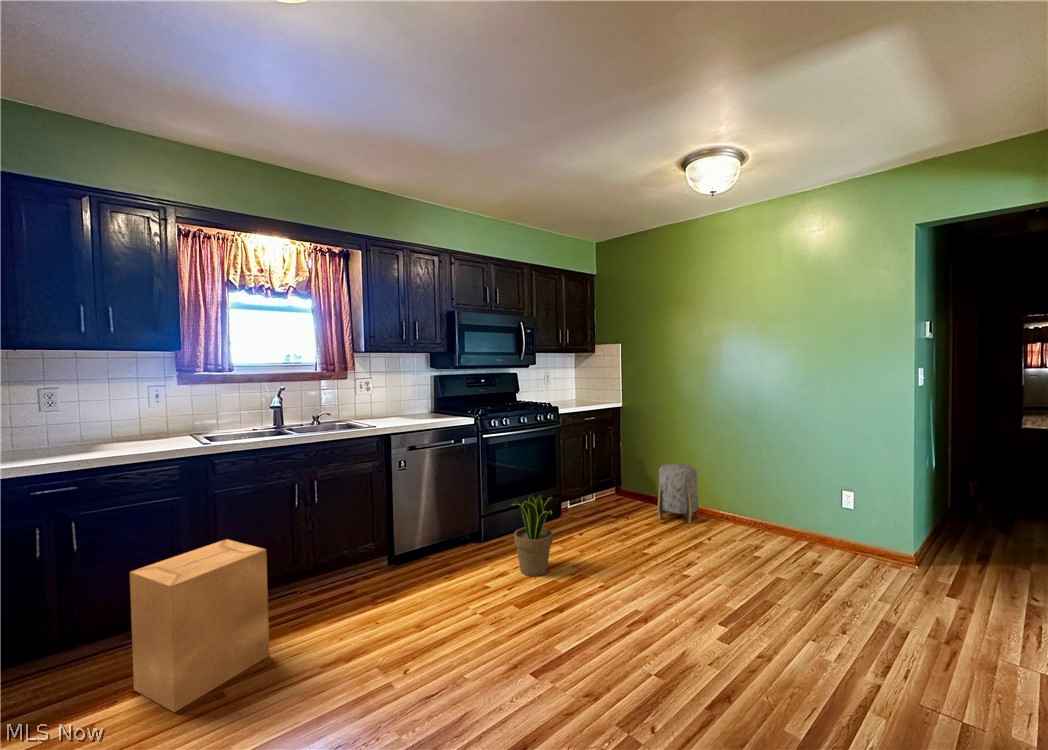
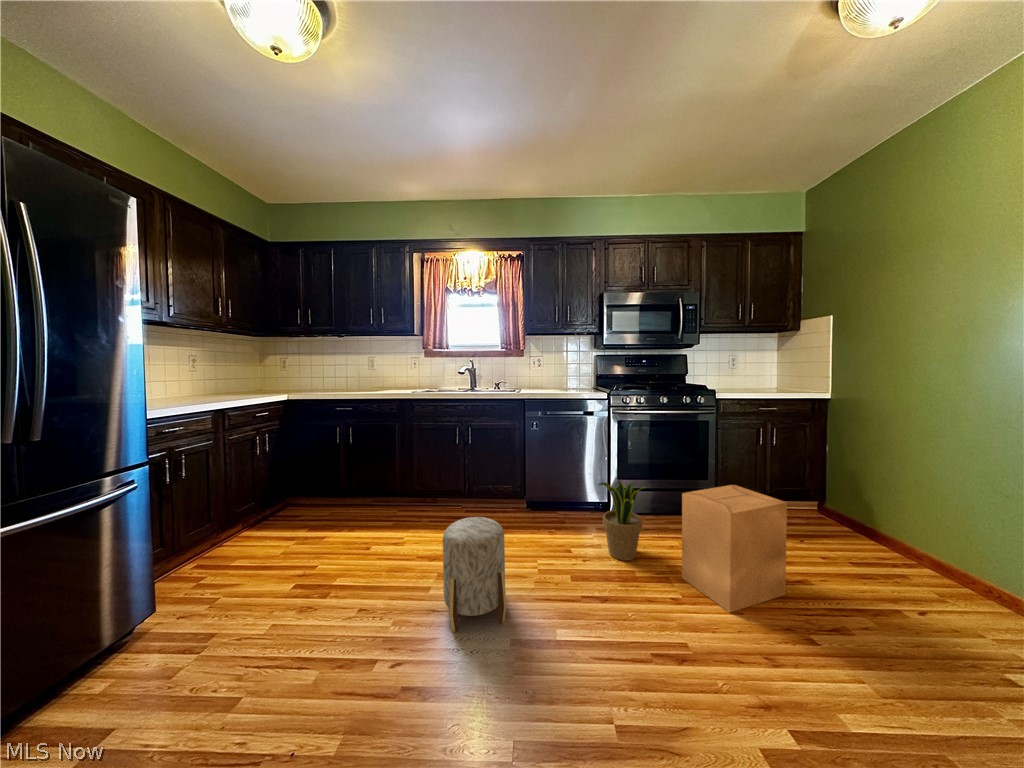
stool: present [658,463,698,524] -> present [443,517,506,632]
cardboard box: present [130,539,269,712] -> present [682,485,787,613]

